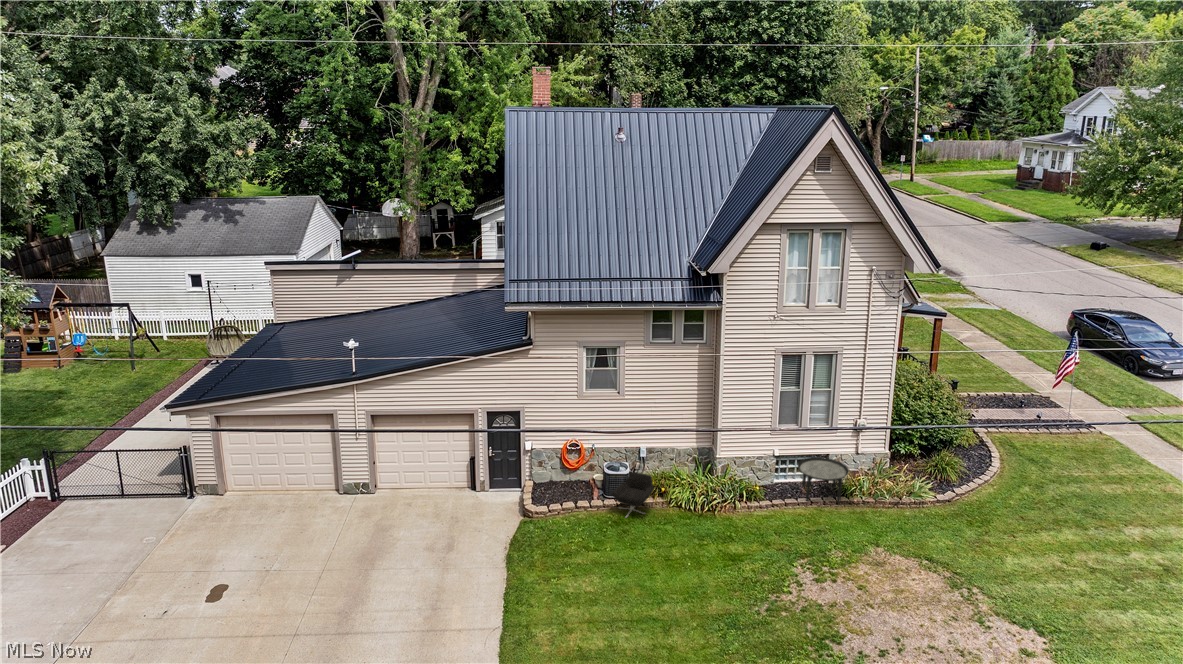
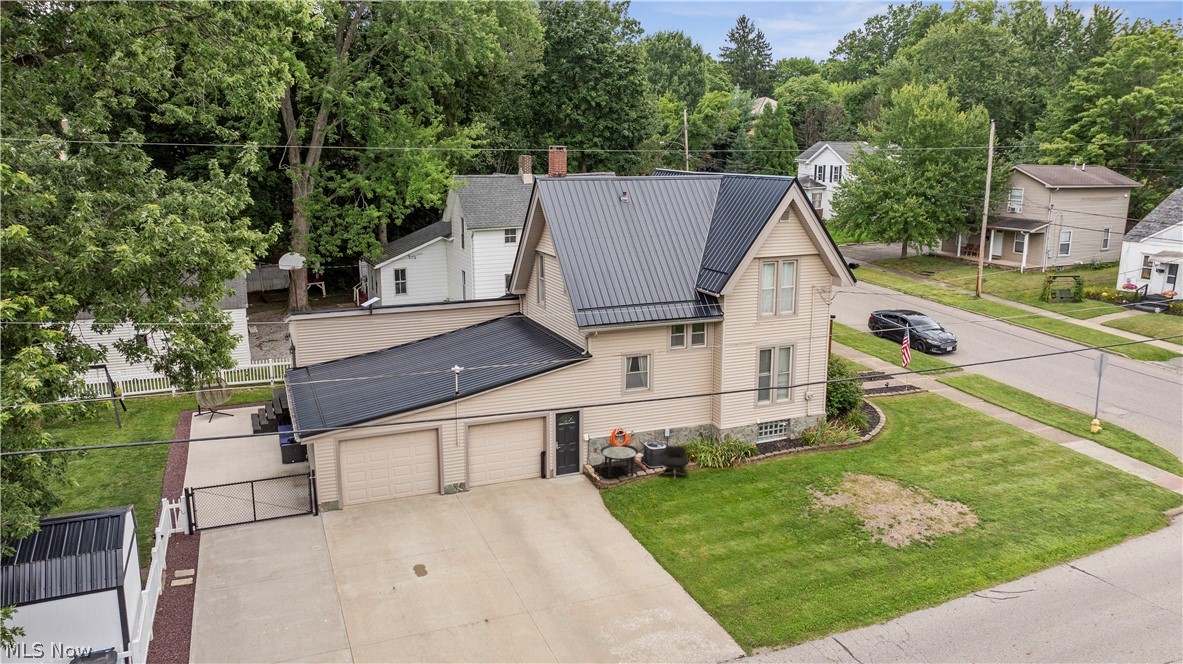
round table: present [797,457,849,503] -> present [600,444,638,477]

